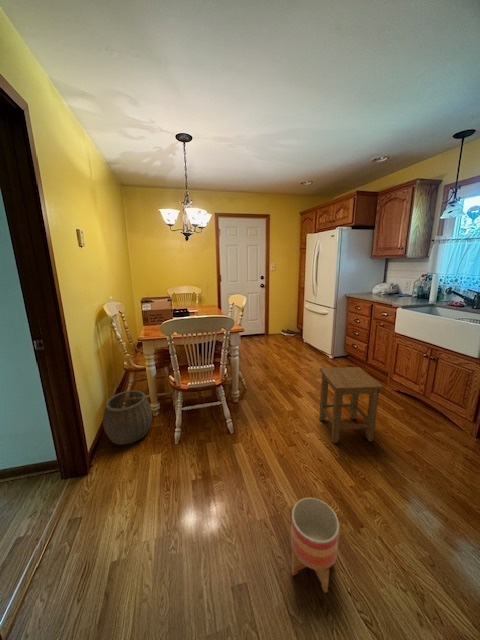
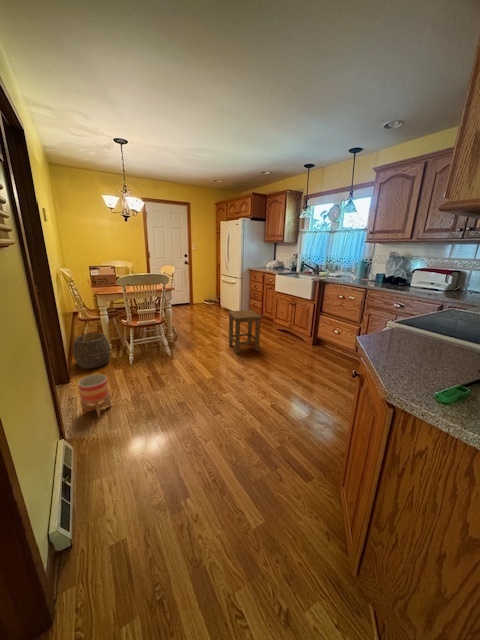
planter: present [291,498,339,593] -> present [78,374,111,417]

